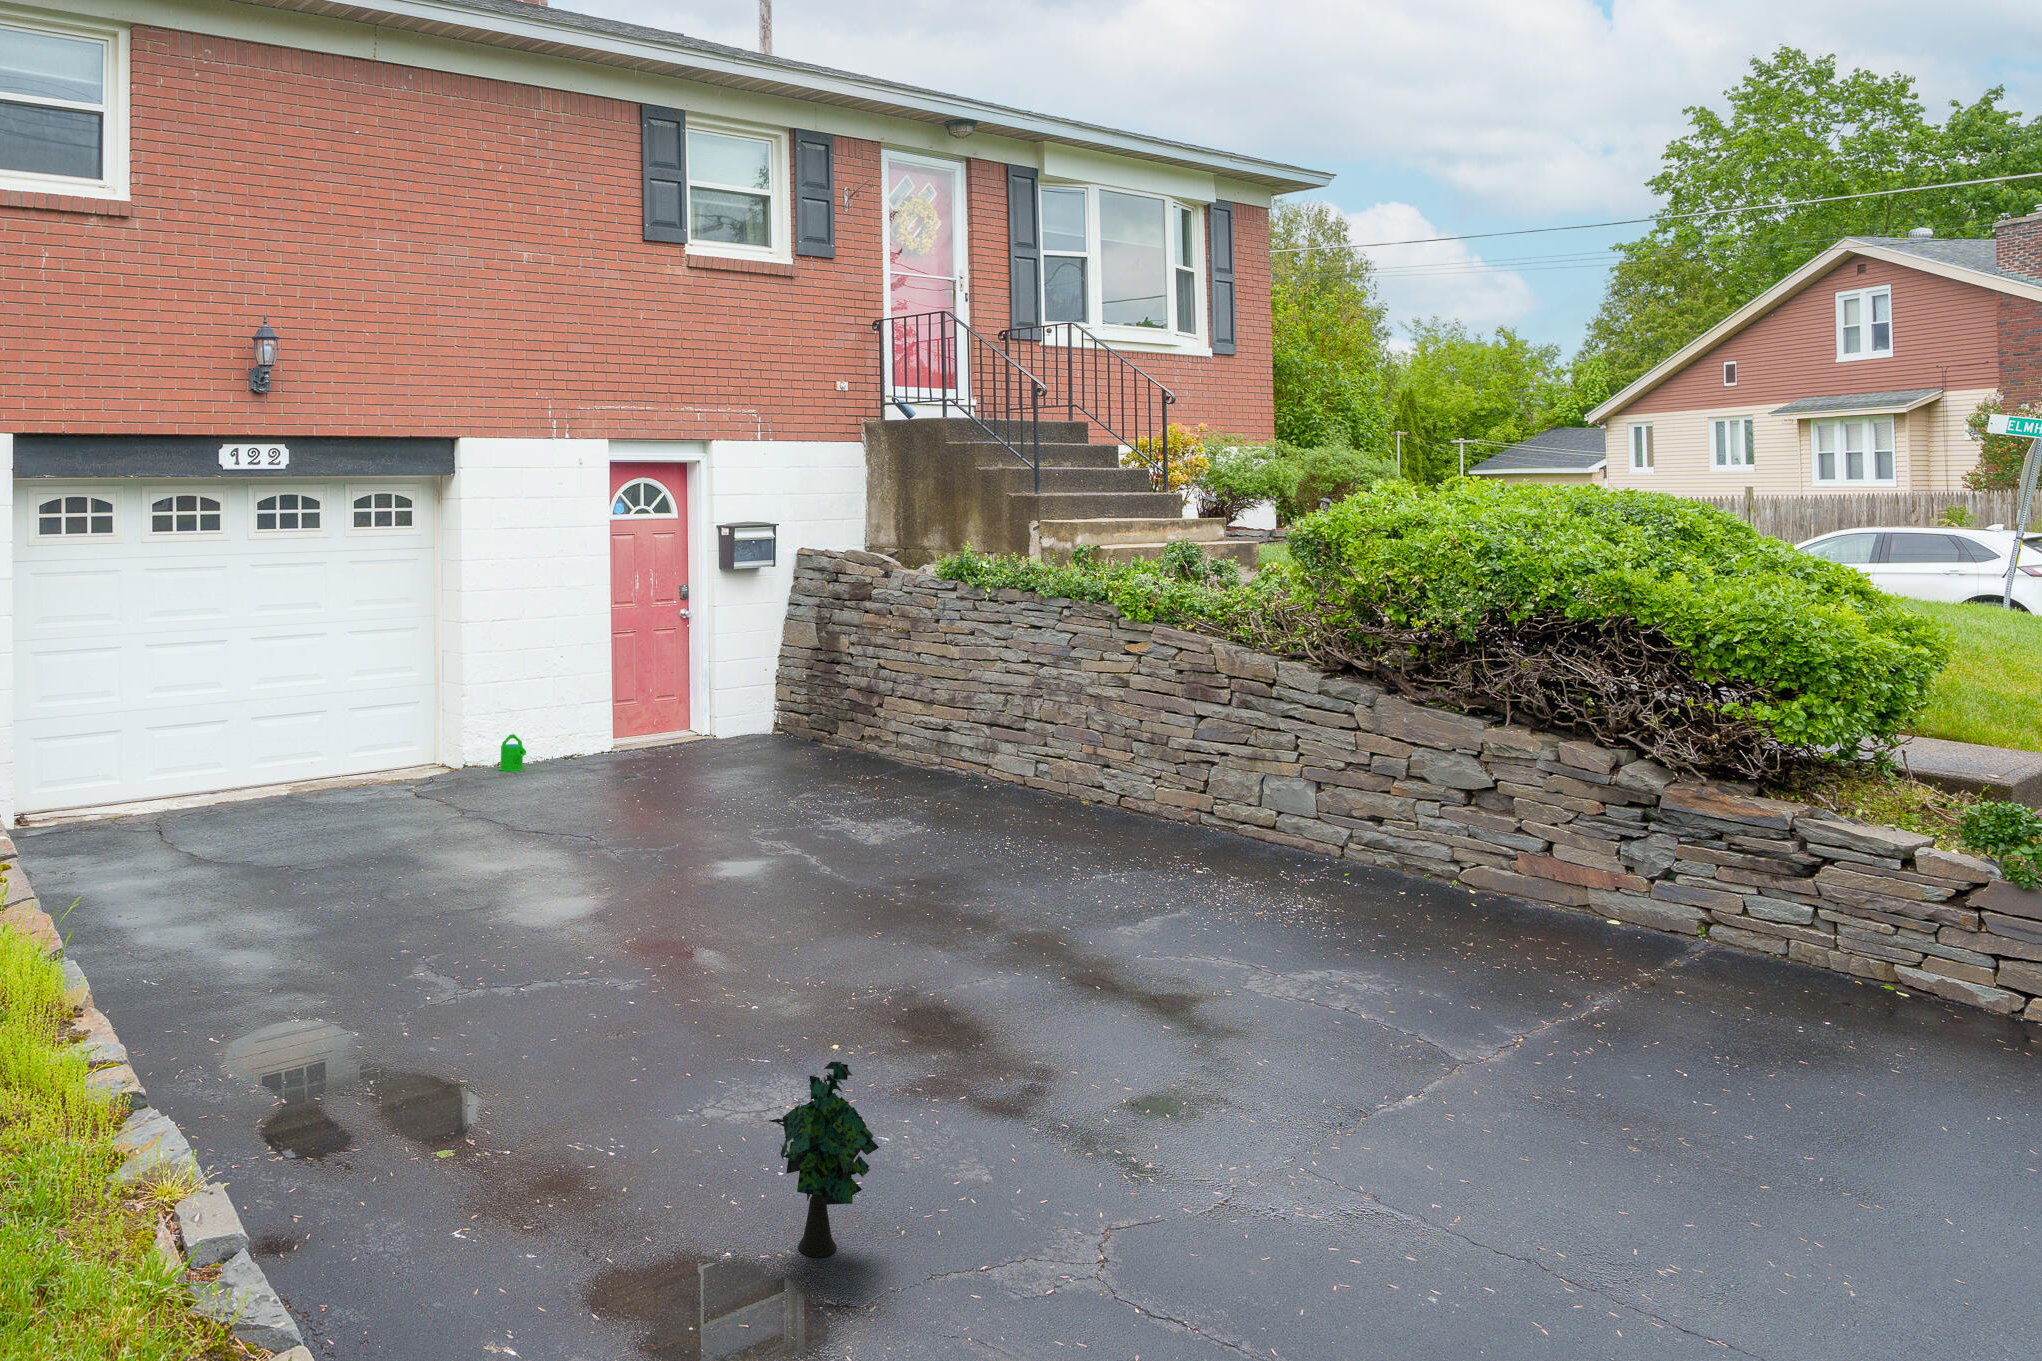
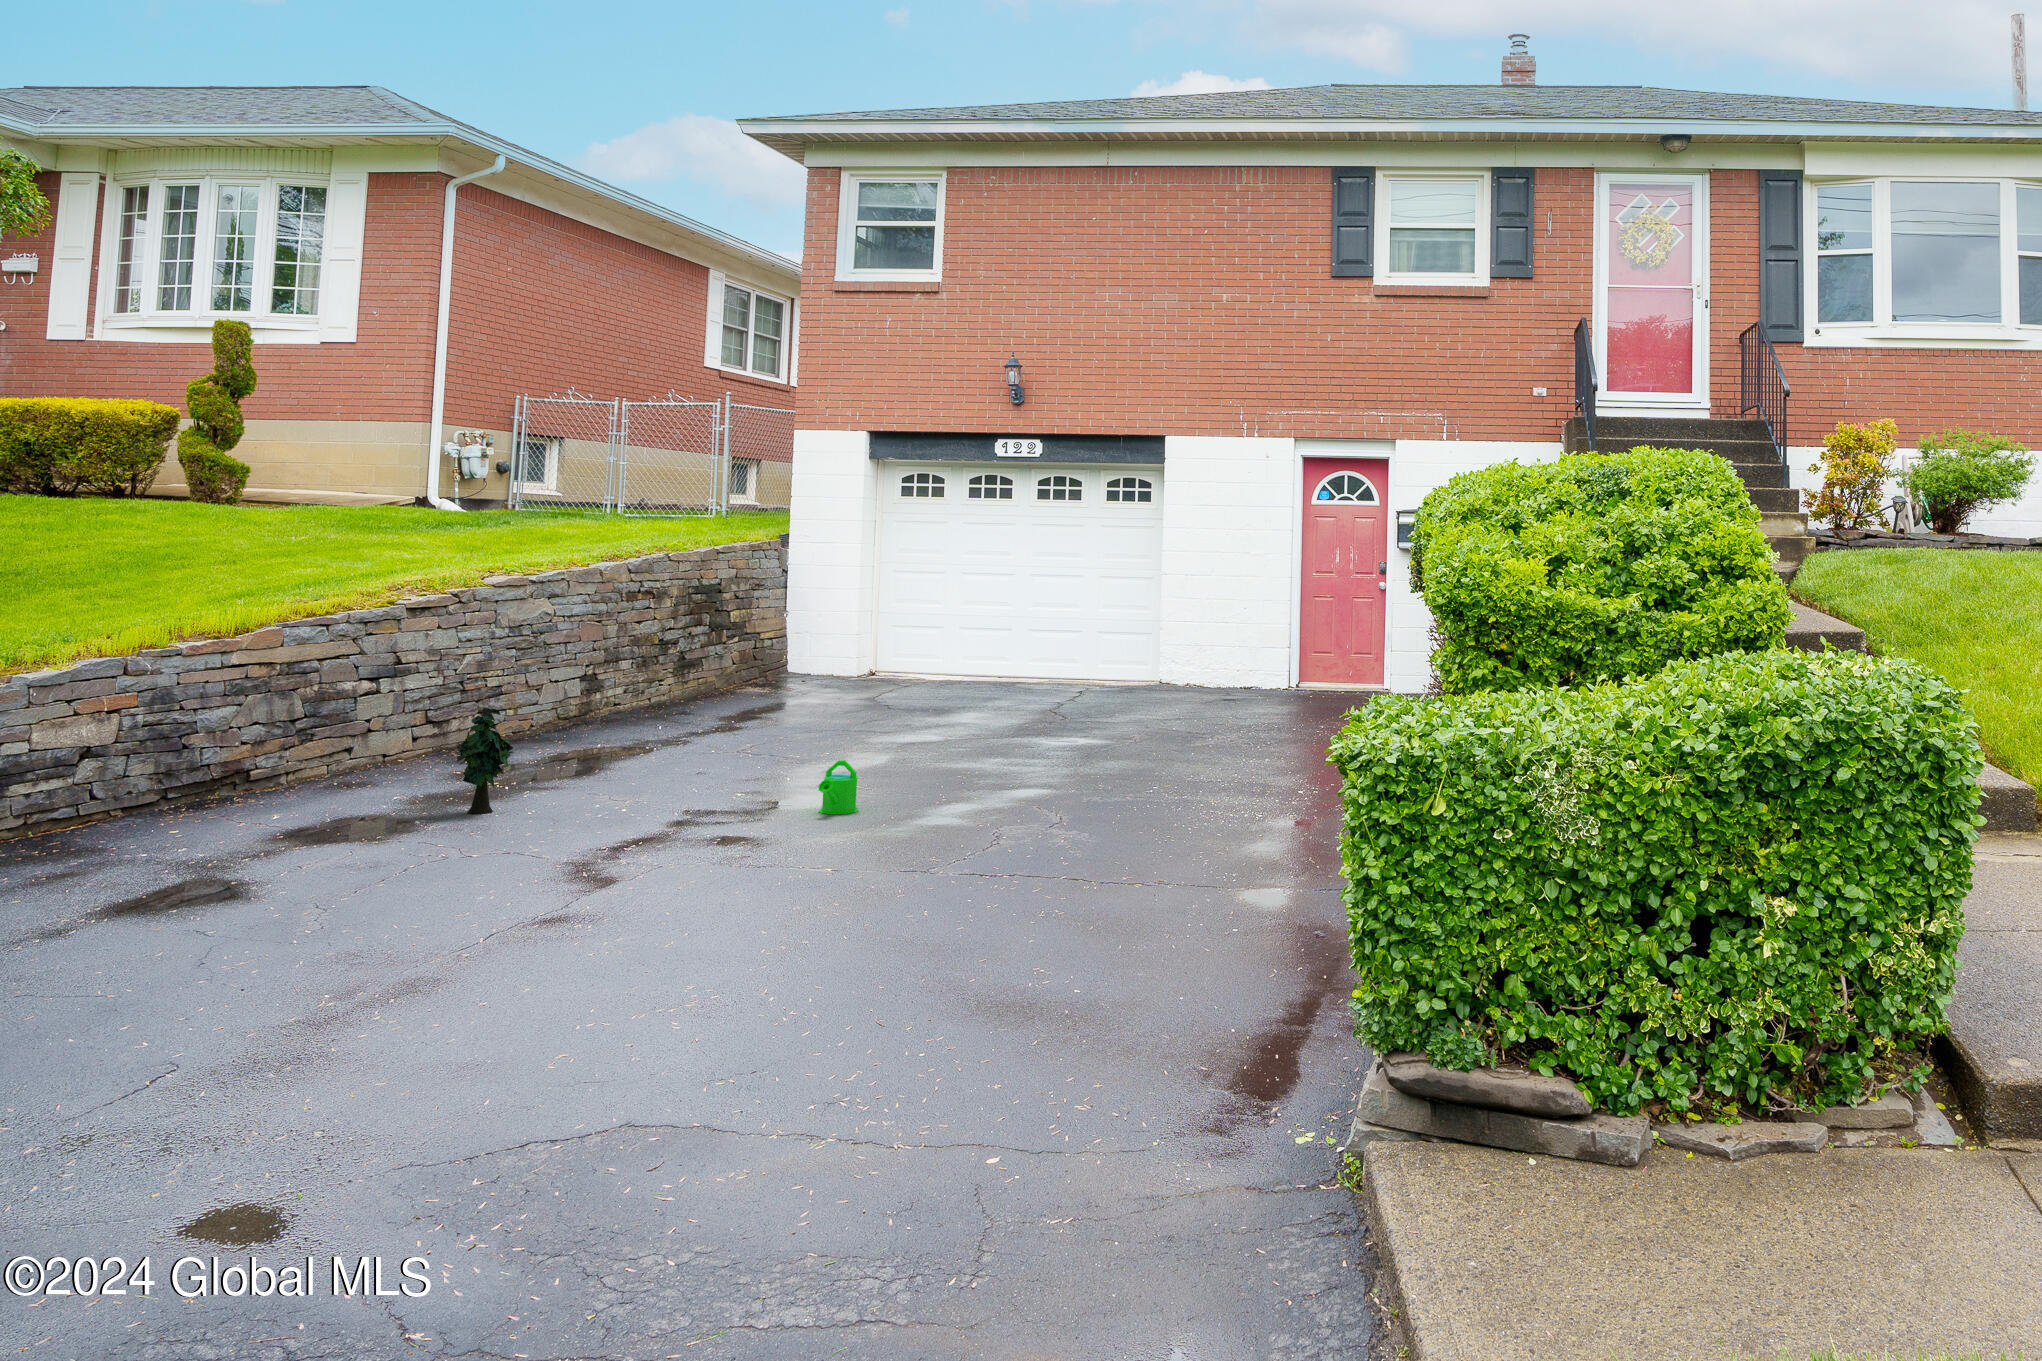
watering can: present [499,734,526,771] -> present [818,760,858,814]

